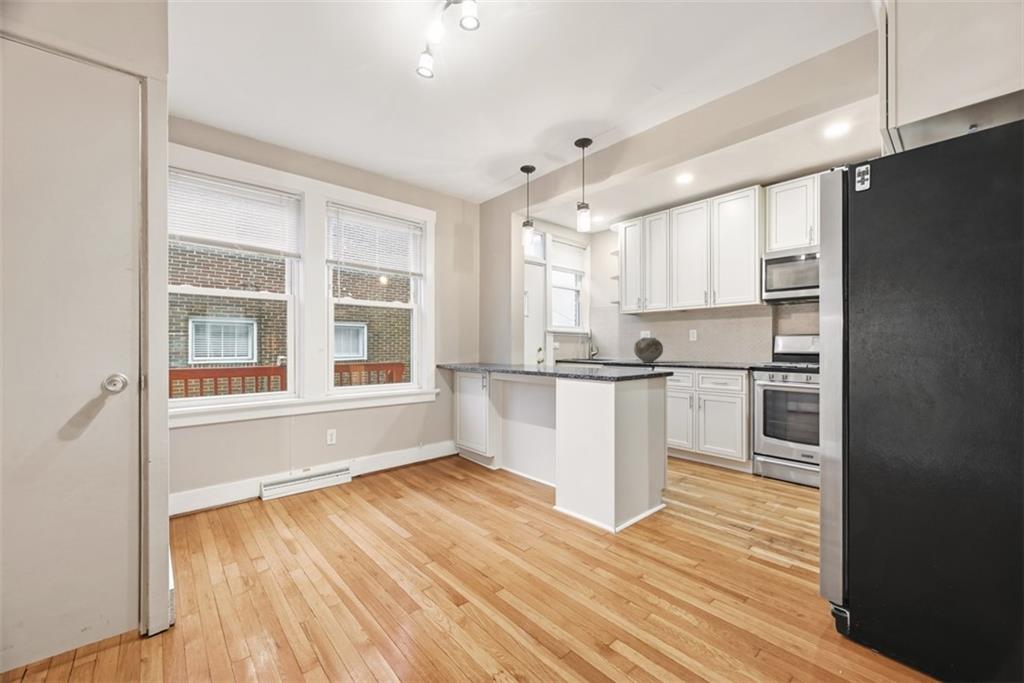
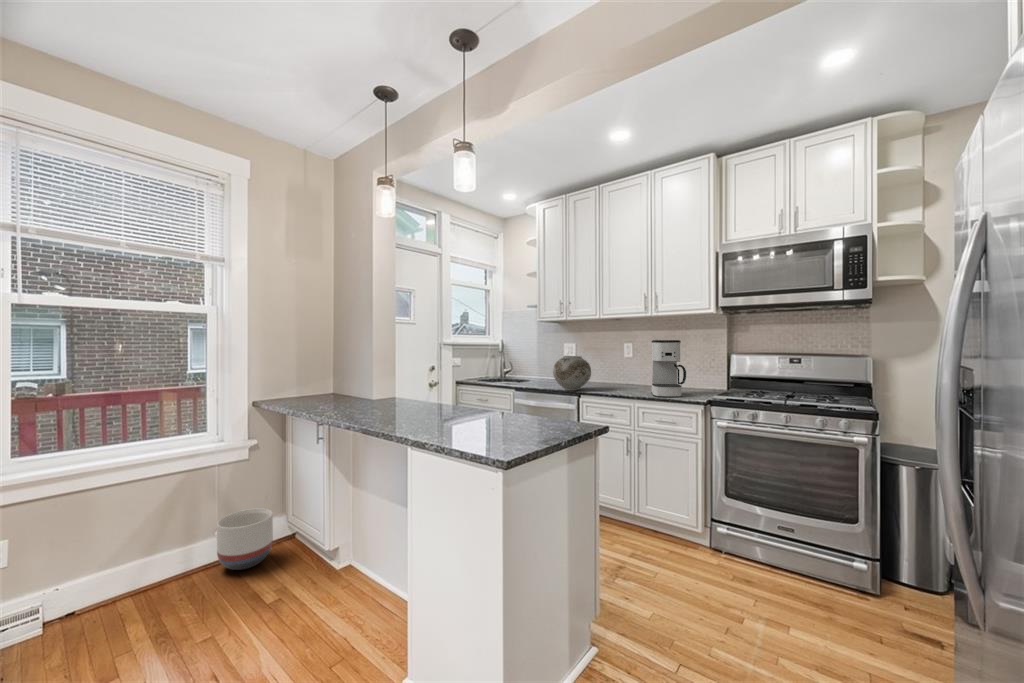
coffee maker: none [709,324,735,365] -> present [651,340,686,397]
planter: none [422,432,452,466] -> present [217,509,273,570]

